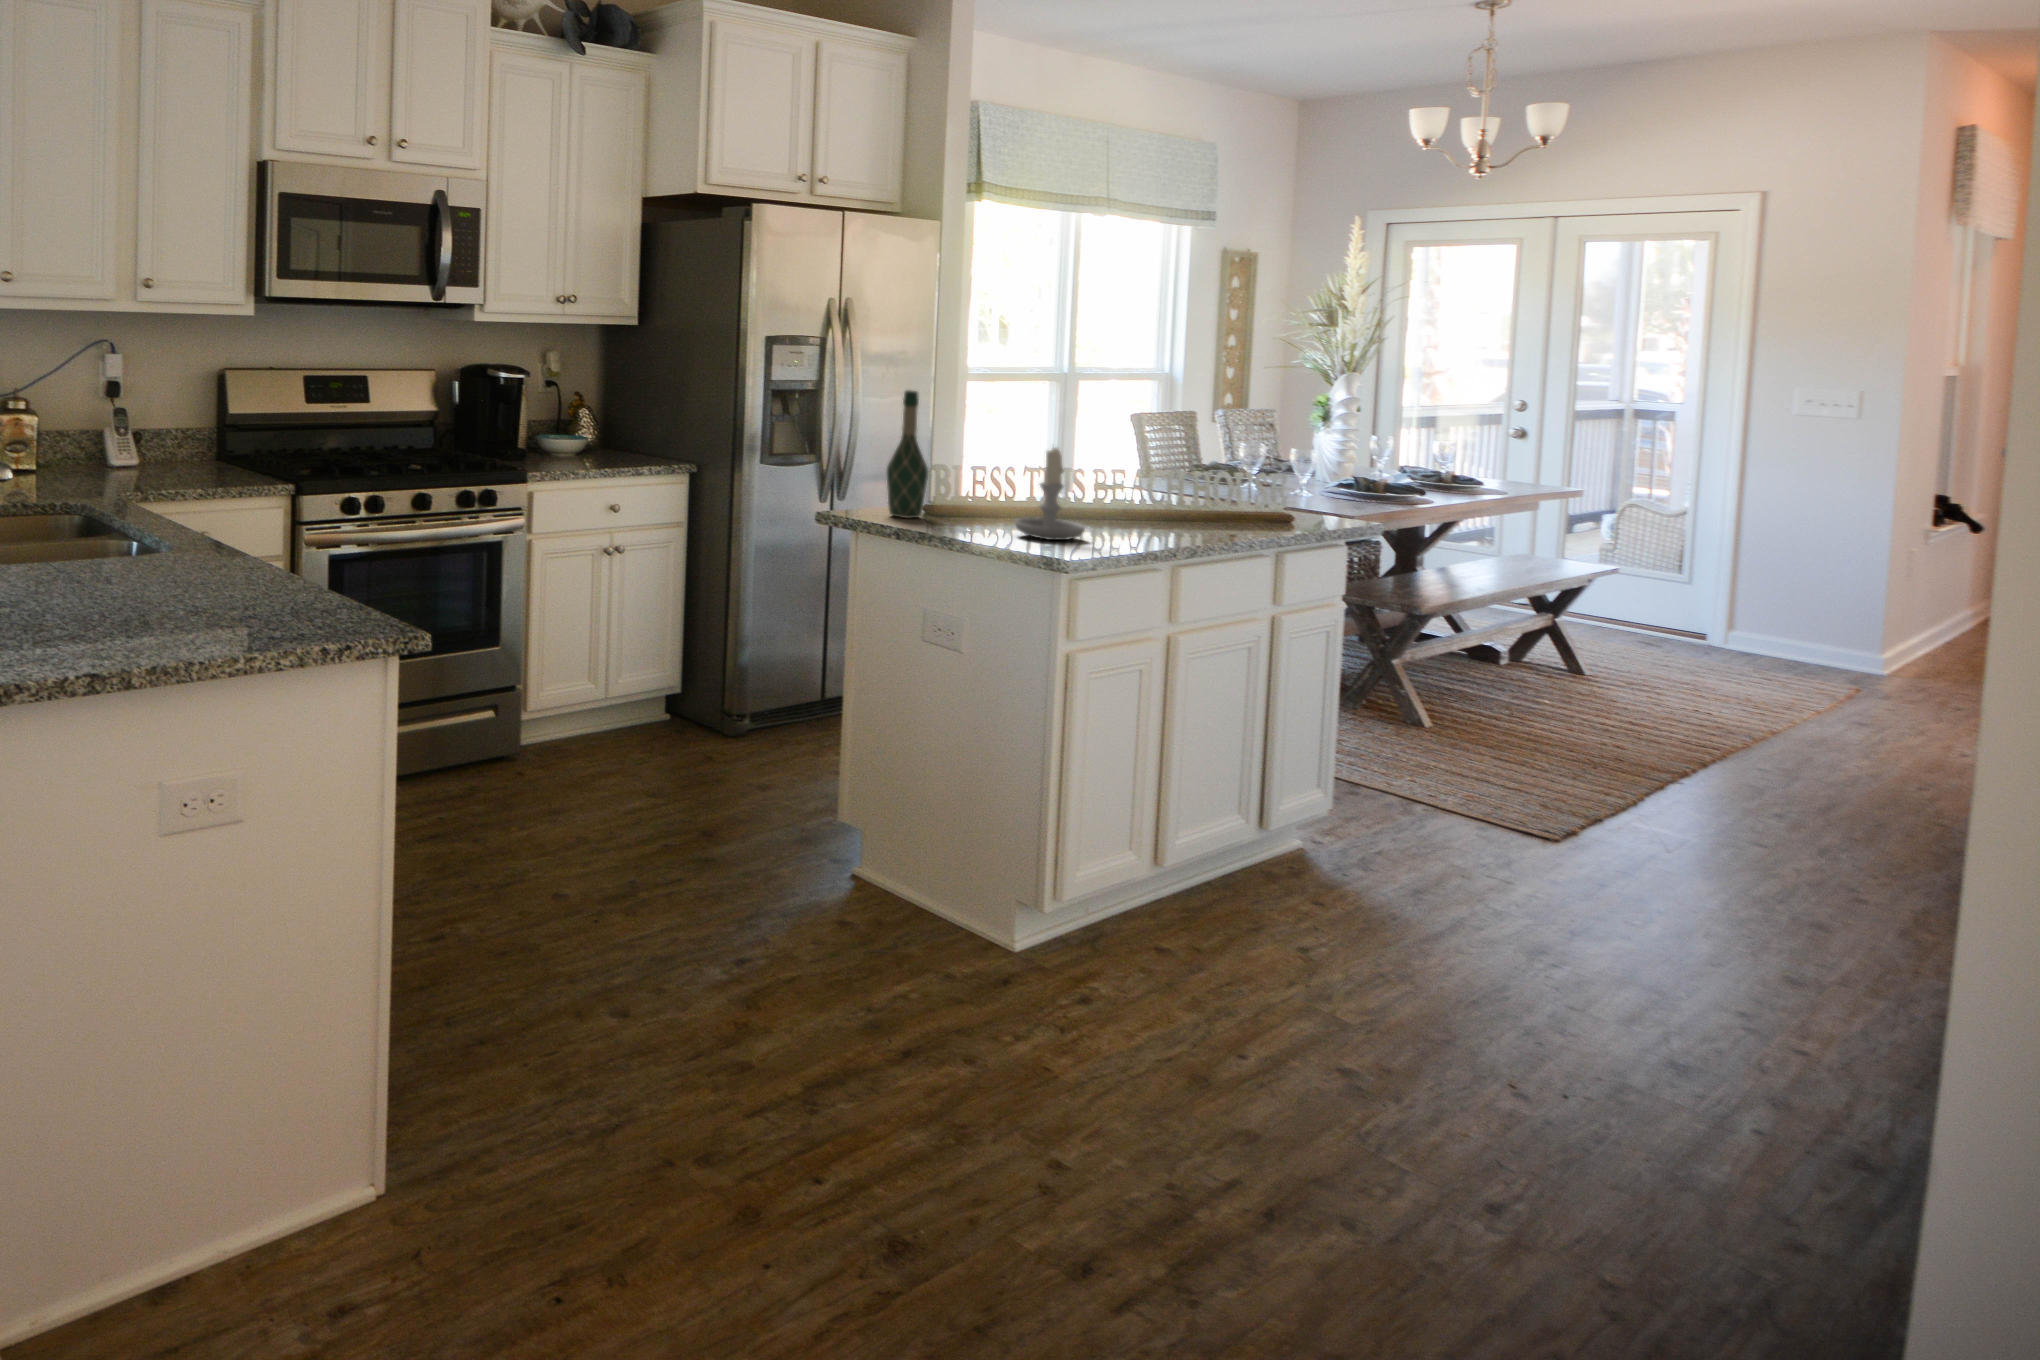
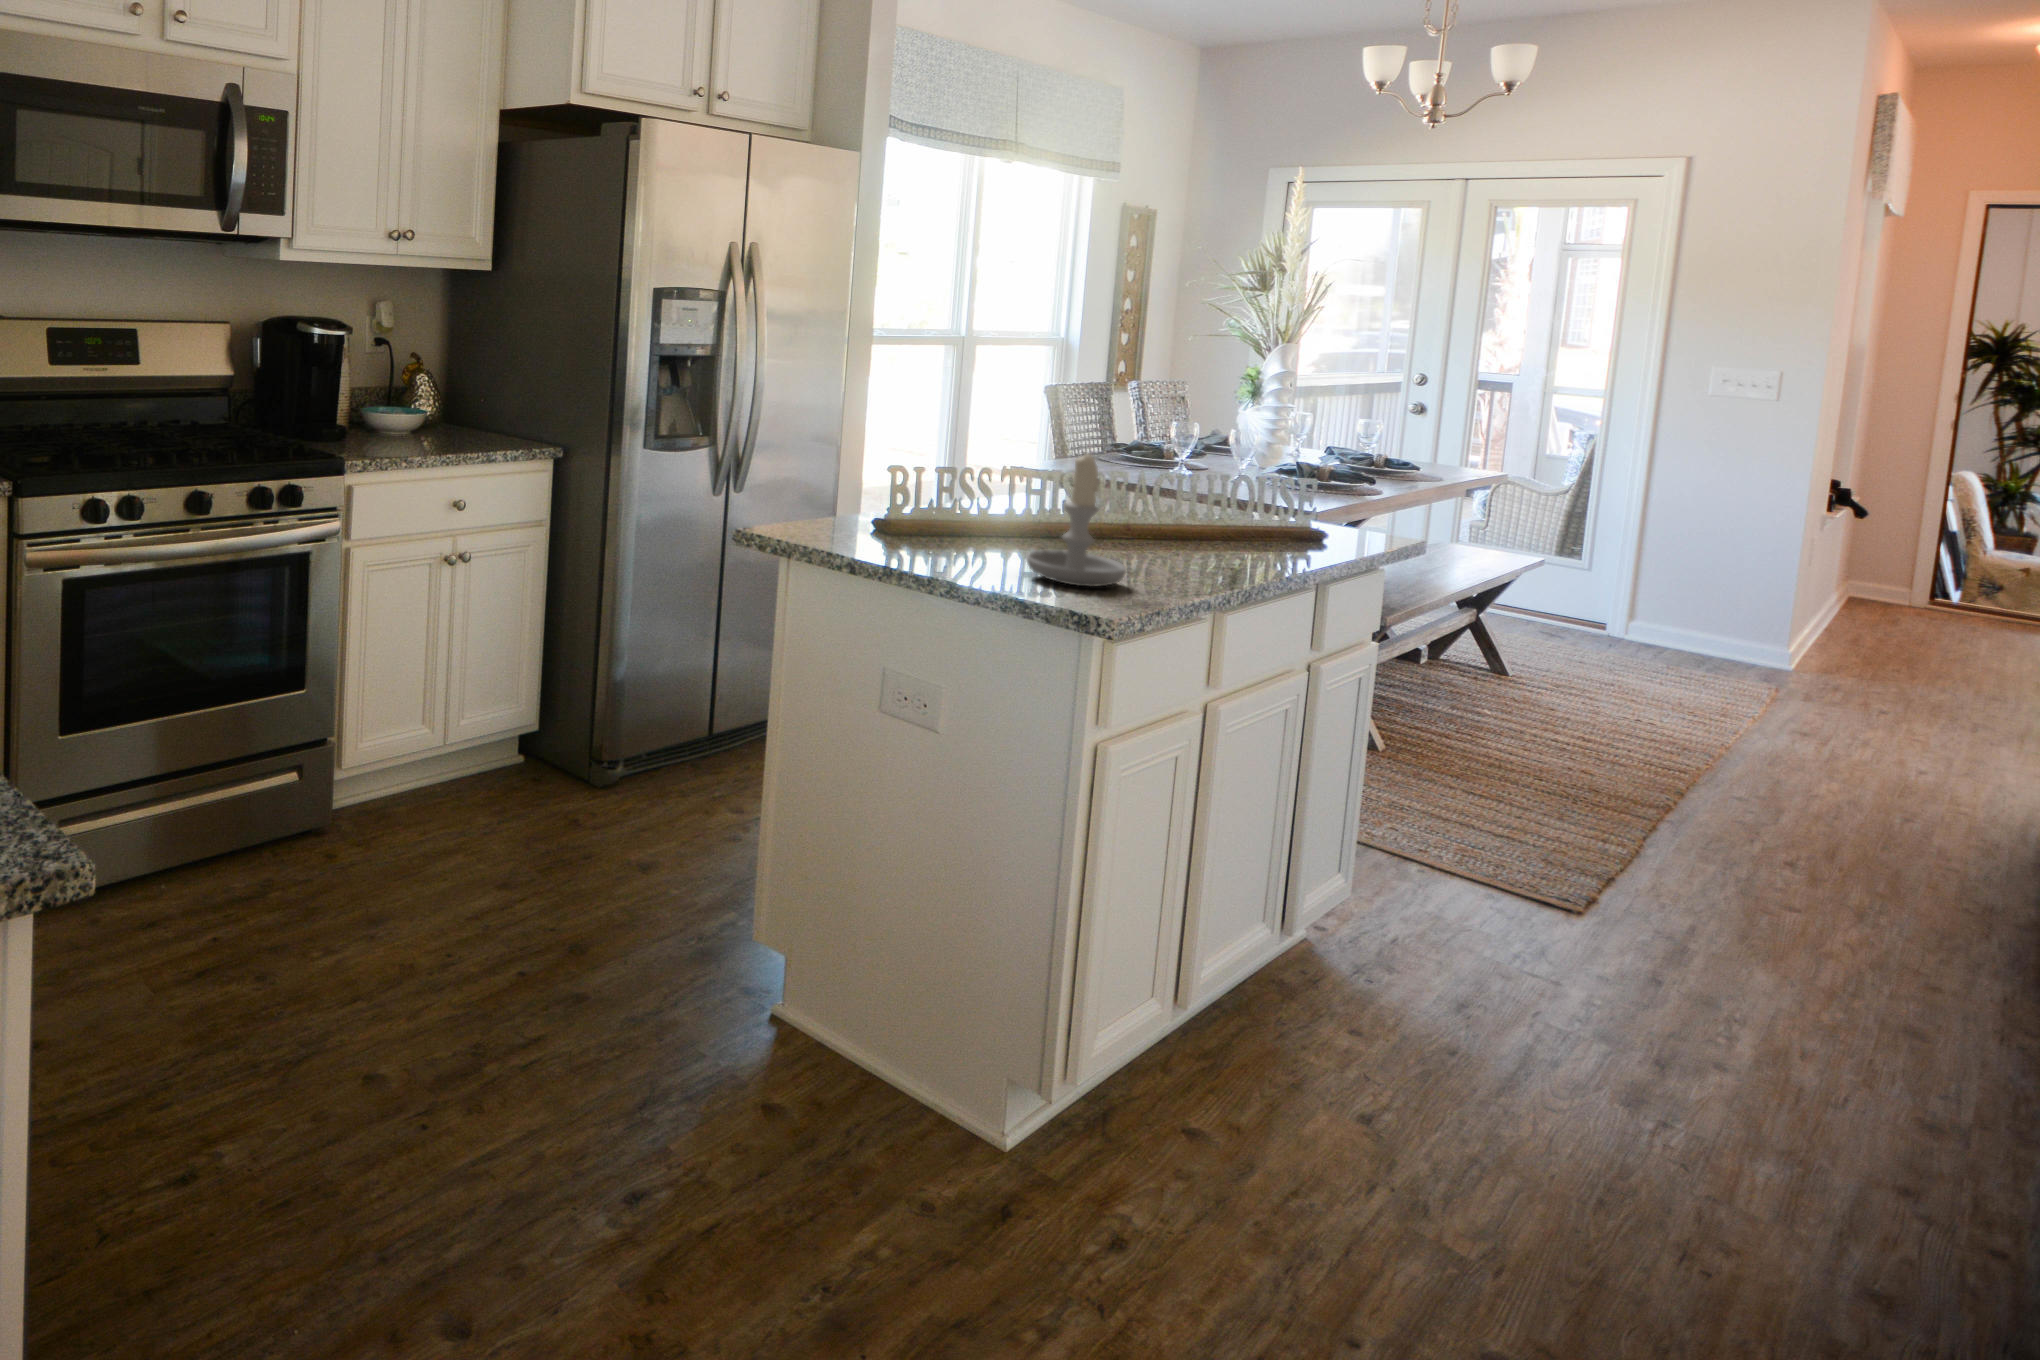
wine bottle: present [886,390,928,518] -> none [836,366,894,543]

